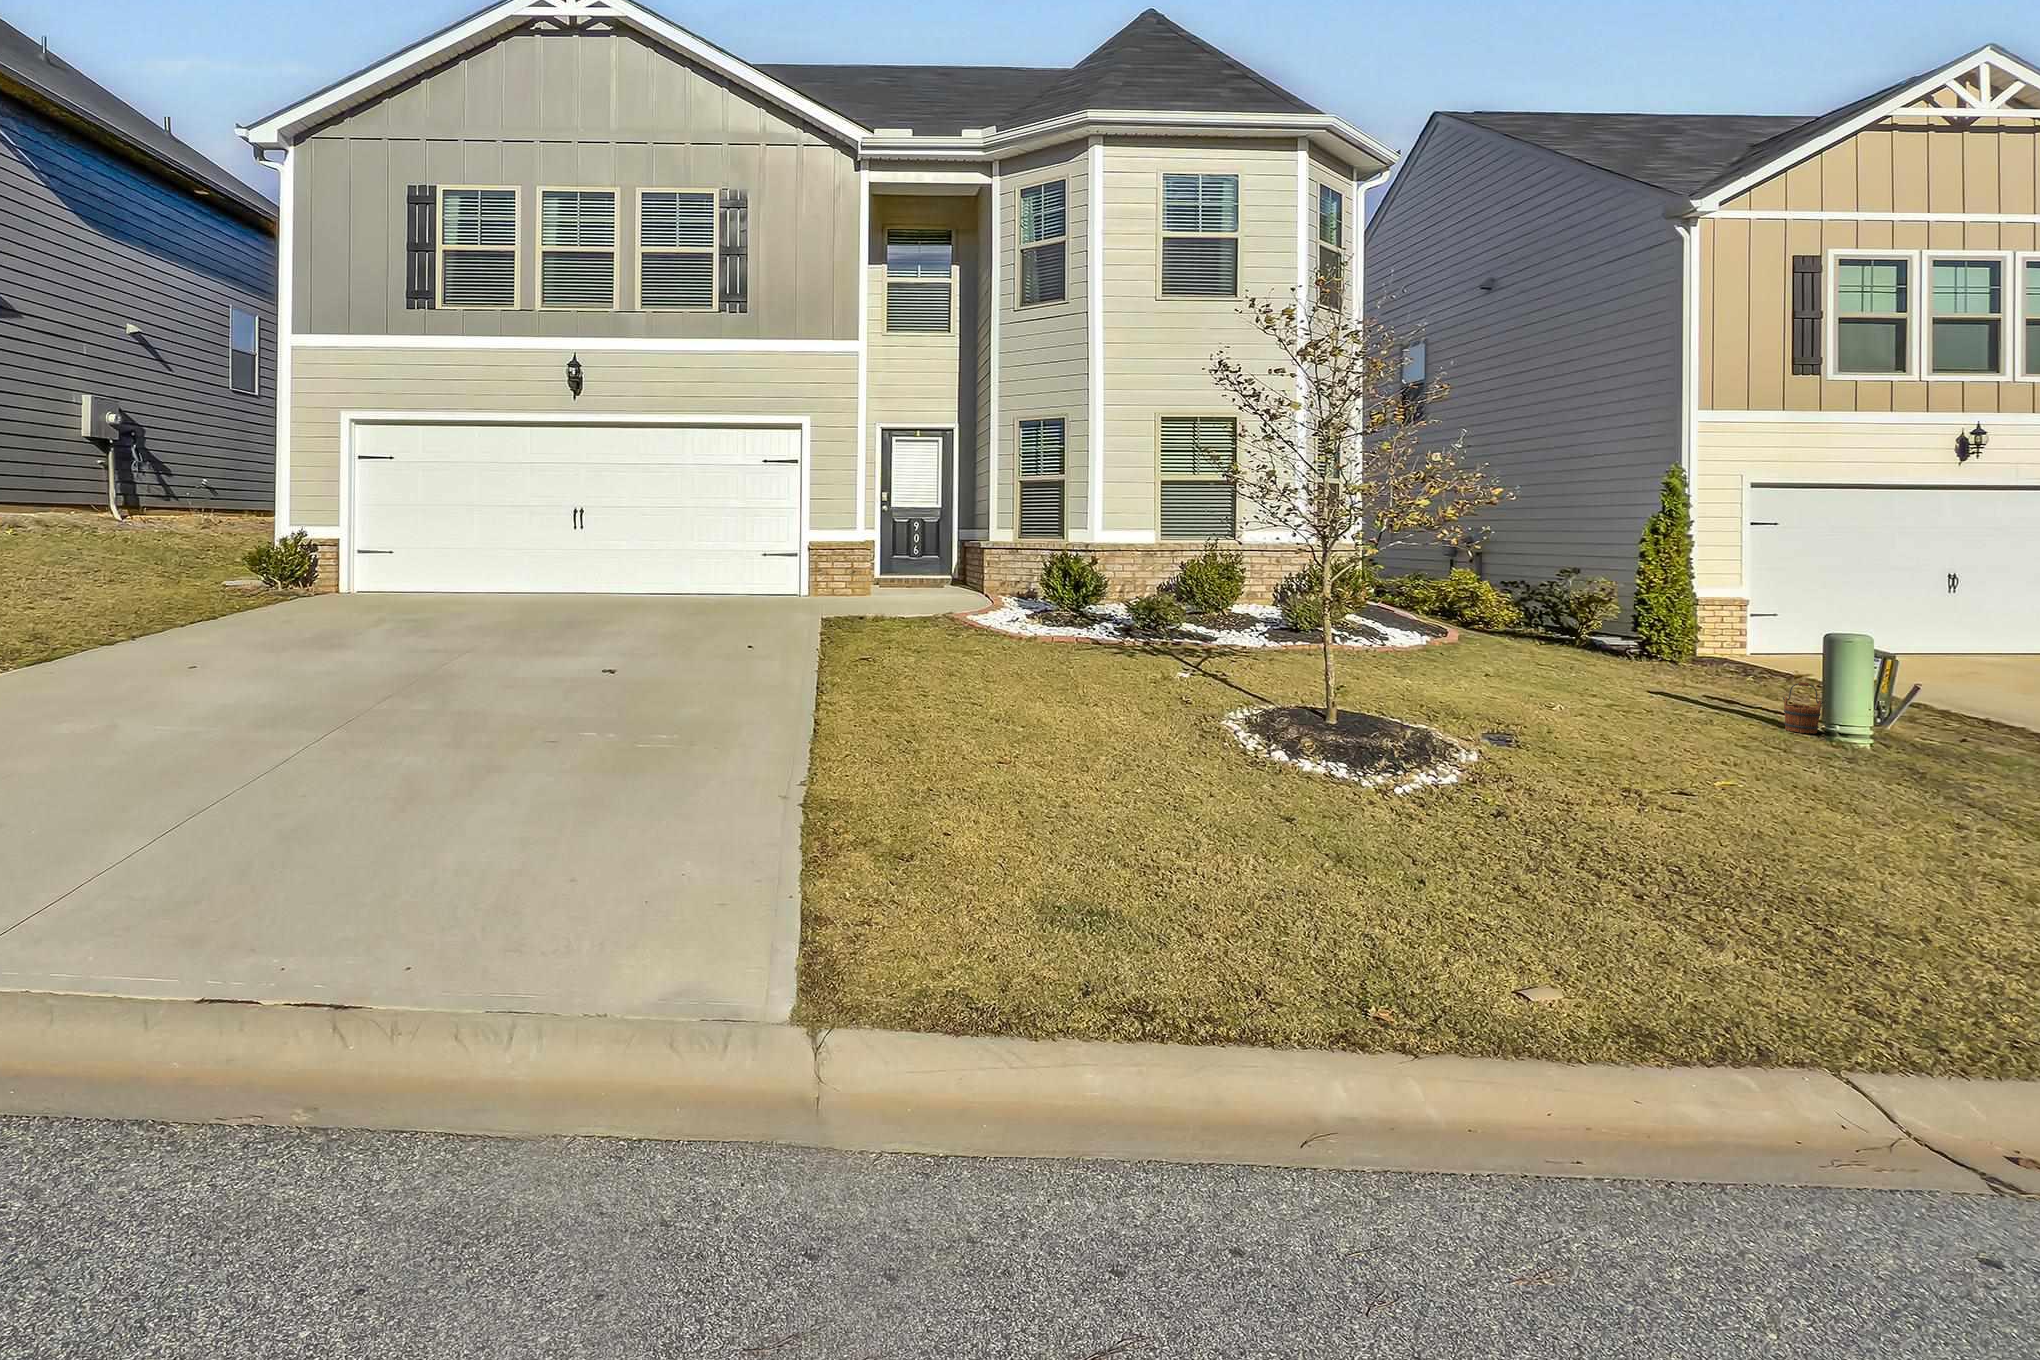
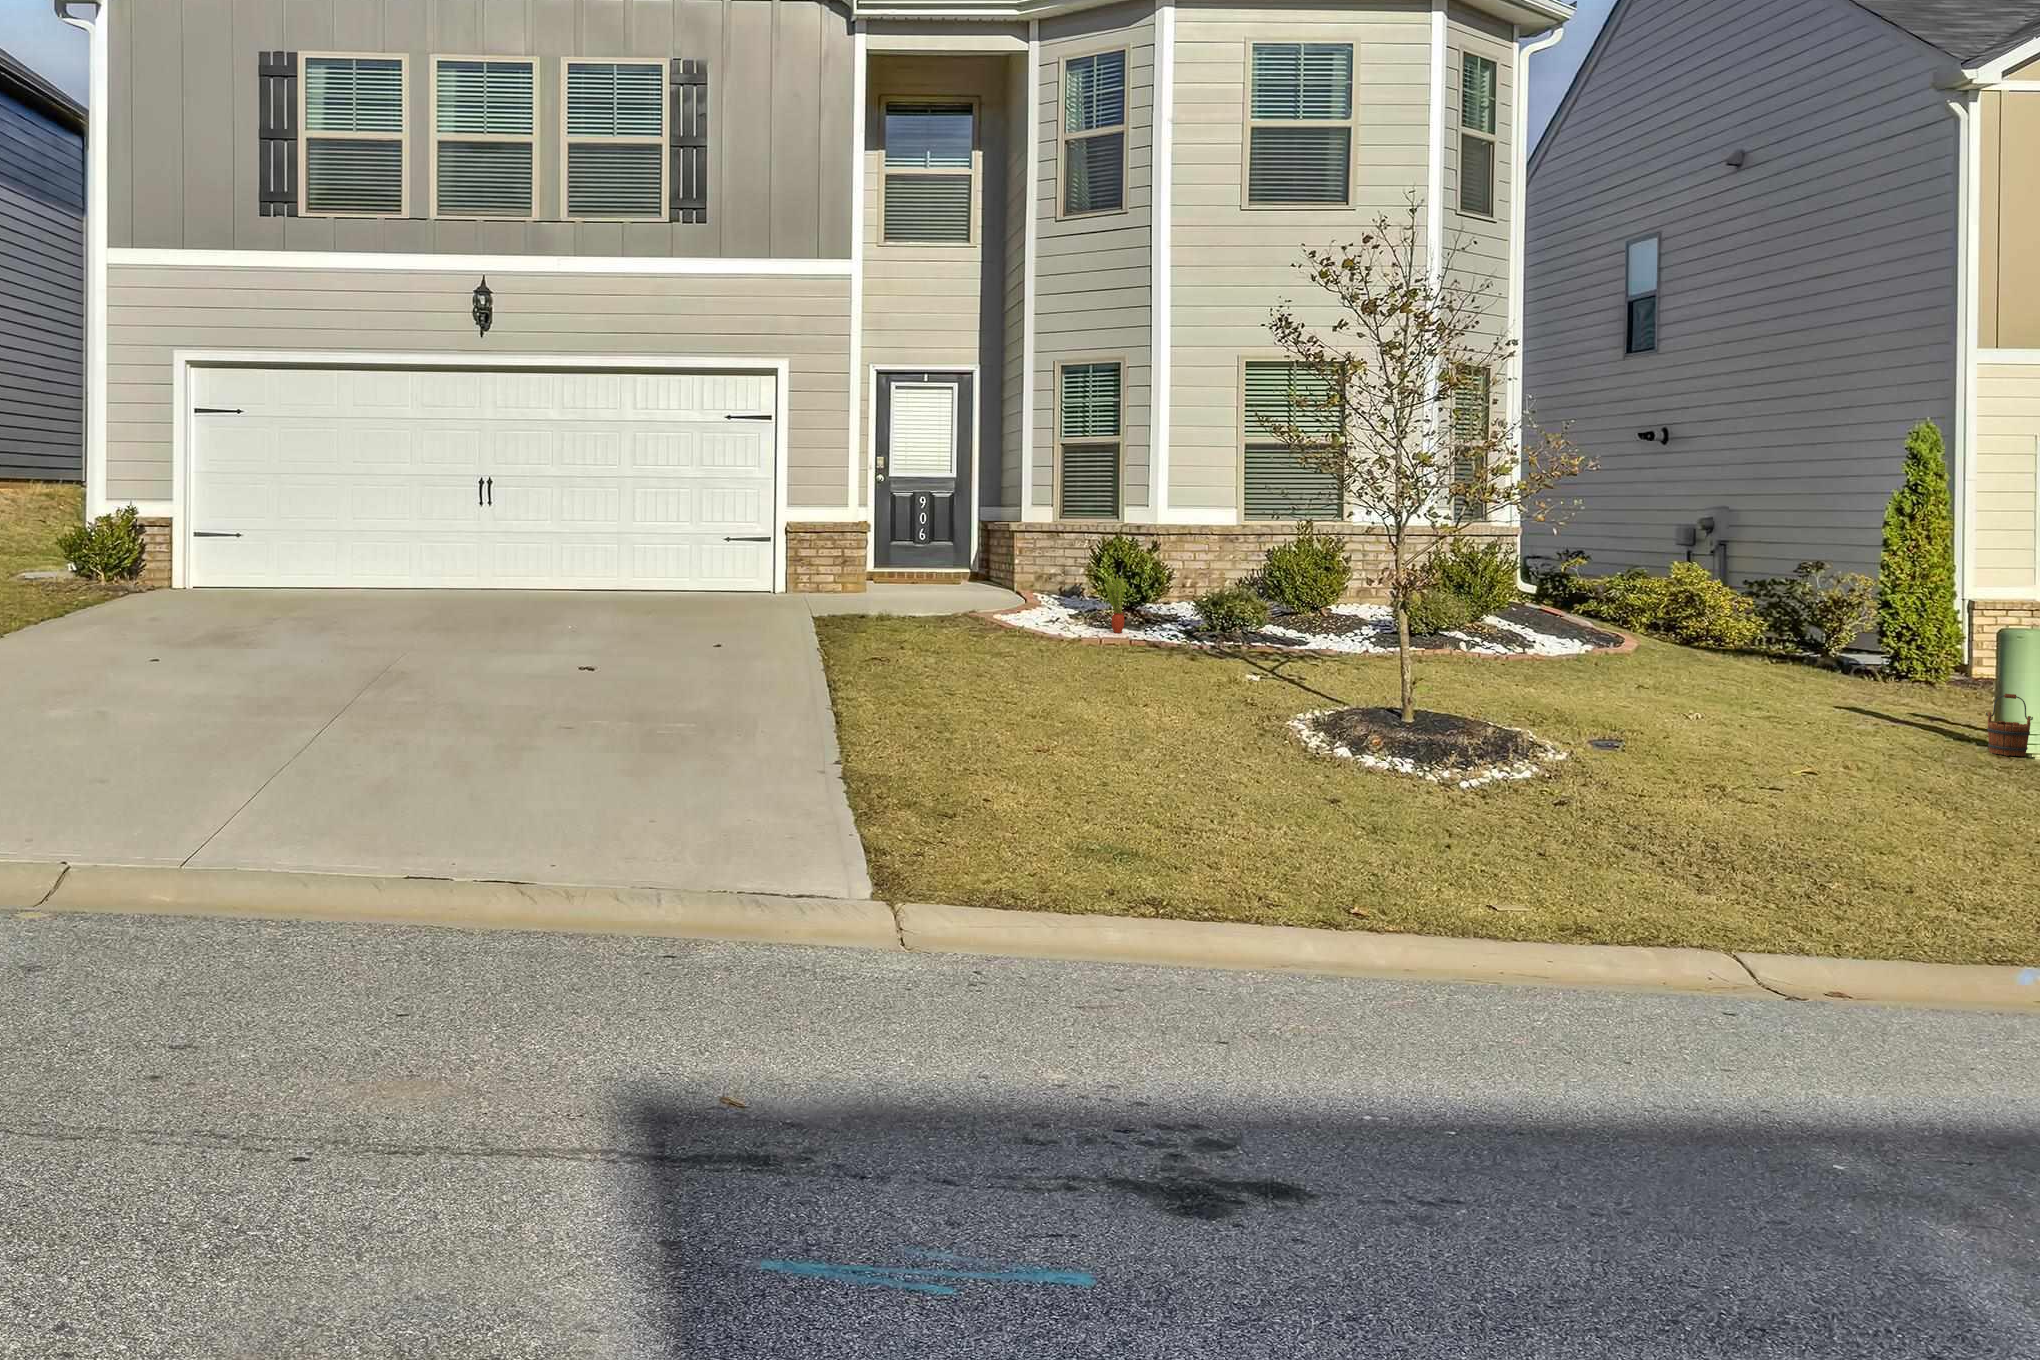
potted plant: none [1056,582,1075,628] -> present [1105,574,1128,633]

